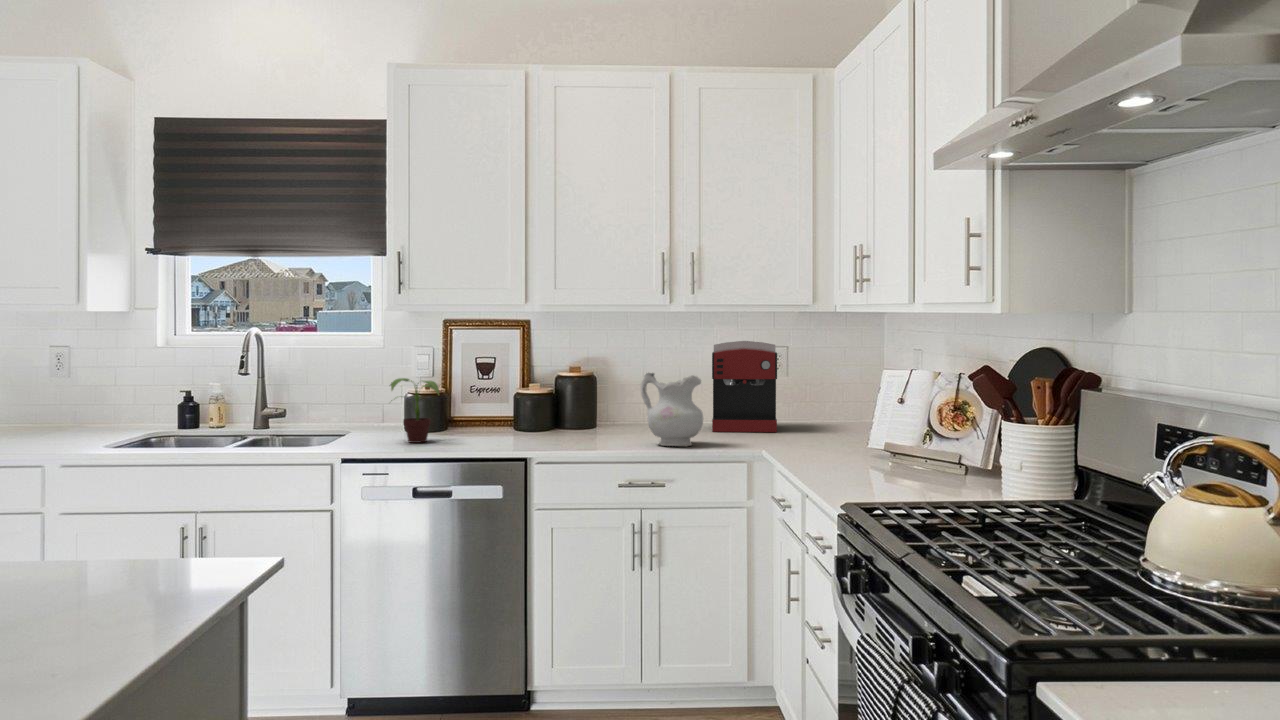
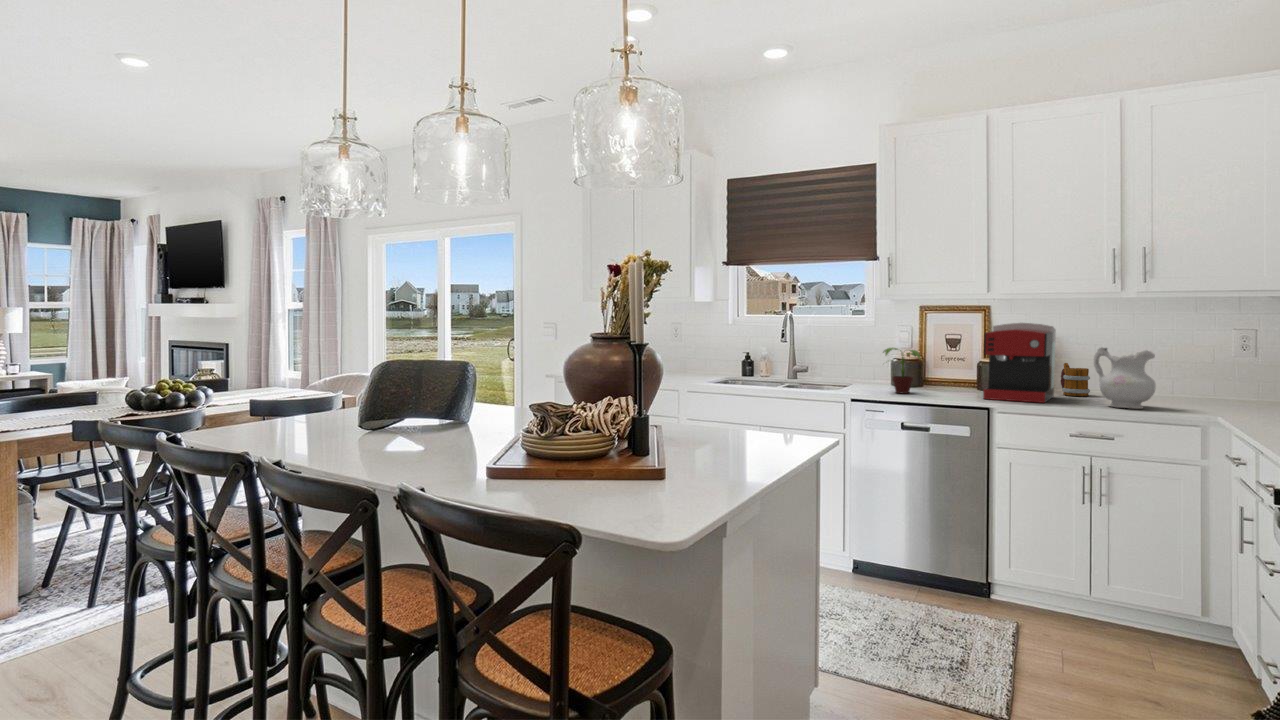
coffee maker: present [712,341,777,432] -> present [983,323,1056,403]
mug: none [610,392,641,433] -> present [1061,363,1090,396]

